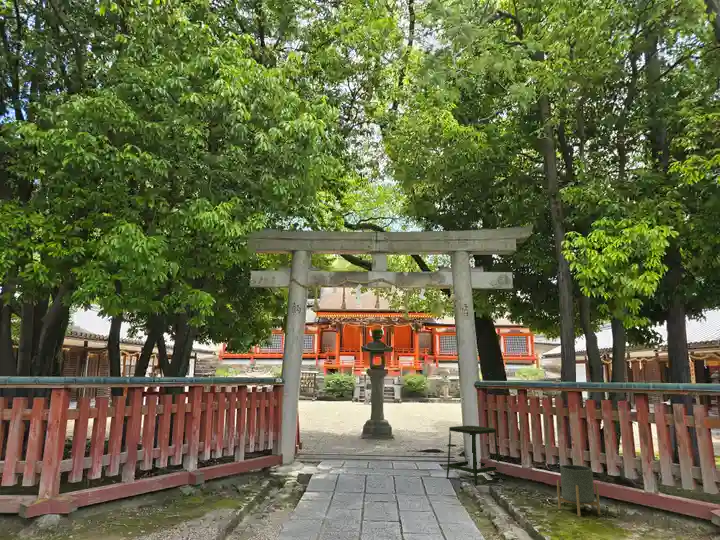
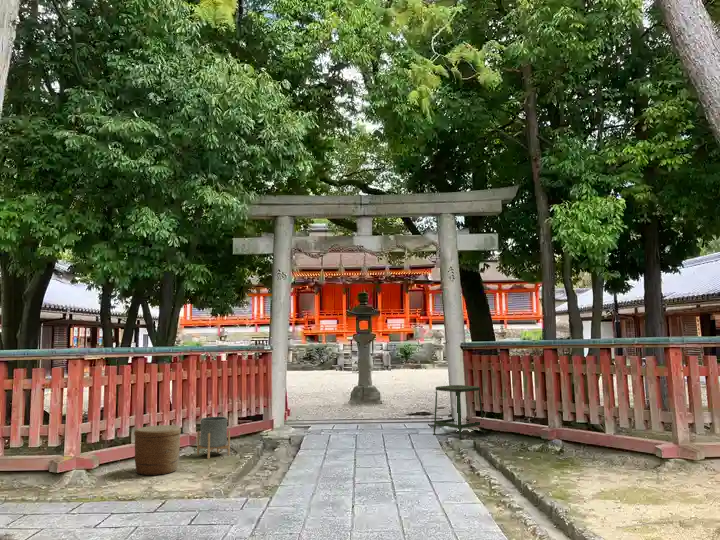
woven basket: none [121,463,174,522] -> present [134,425,181,475]
planter: present [557,465,600,517] -> present [197,417,230,459]

